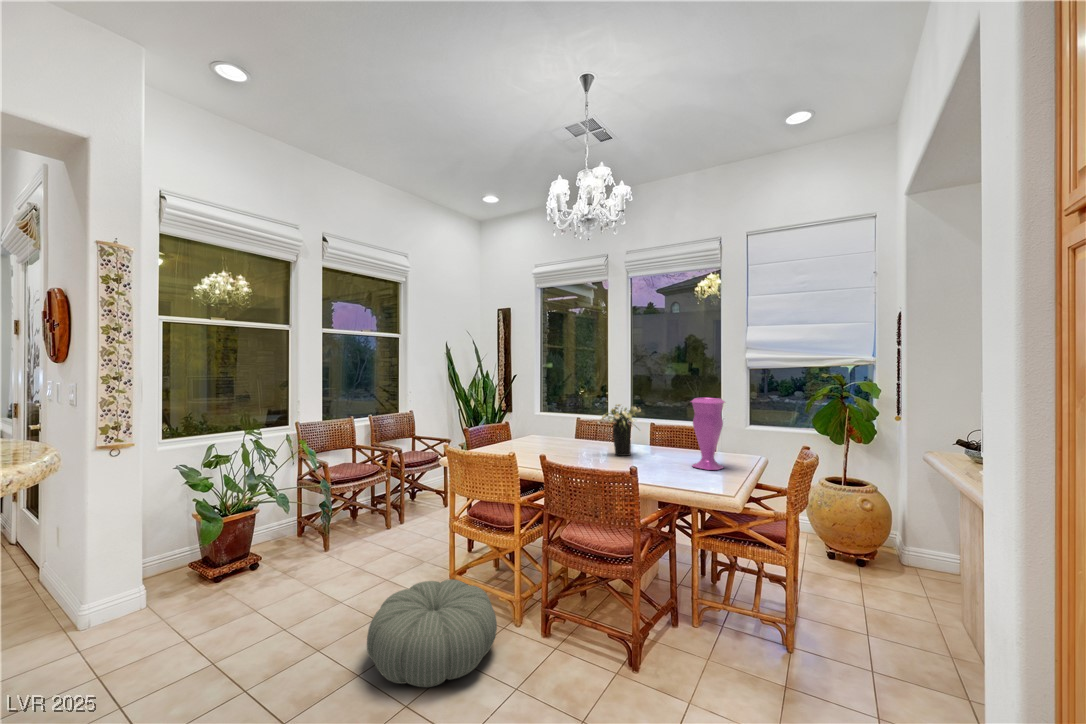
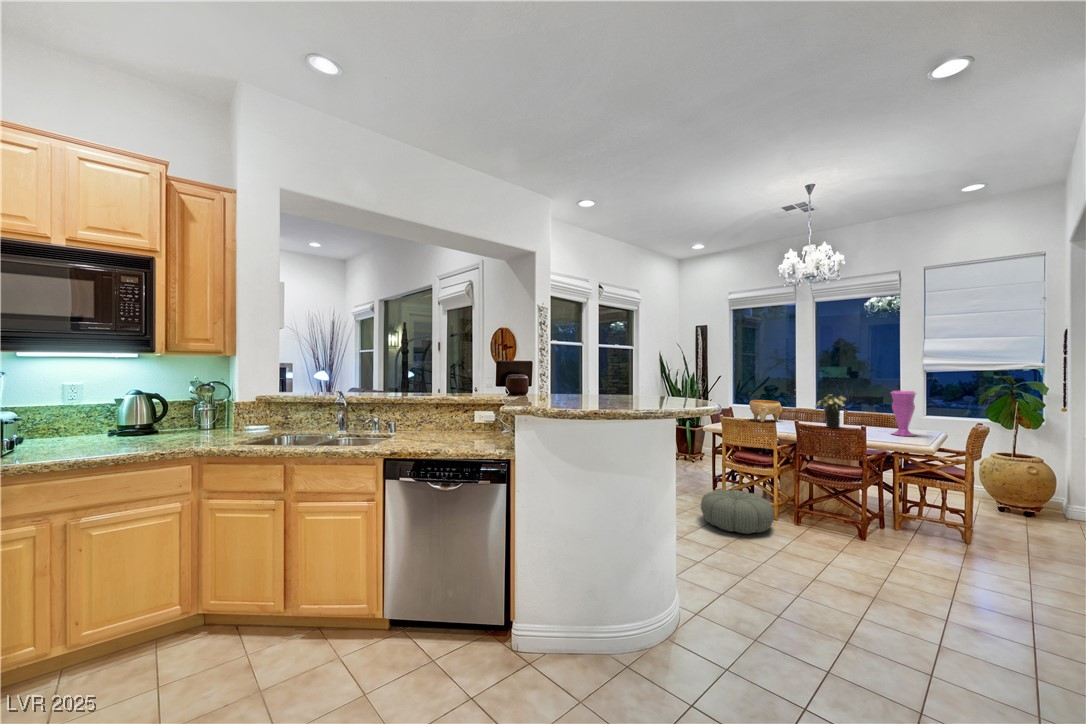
decorative bowl: none [523,412,568,447] -> present [749,400,783,422]

